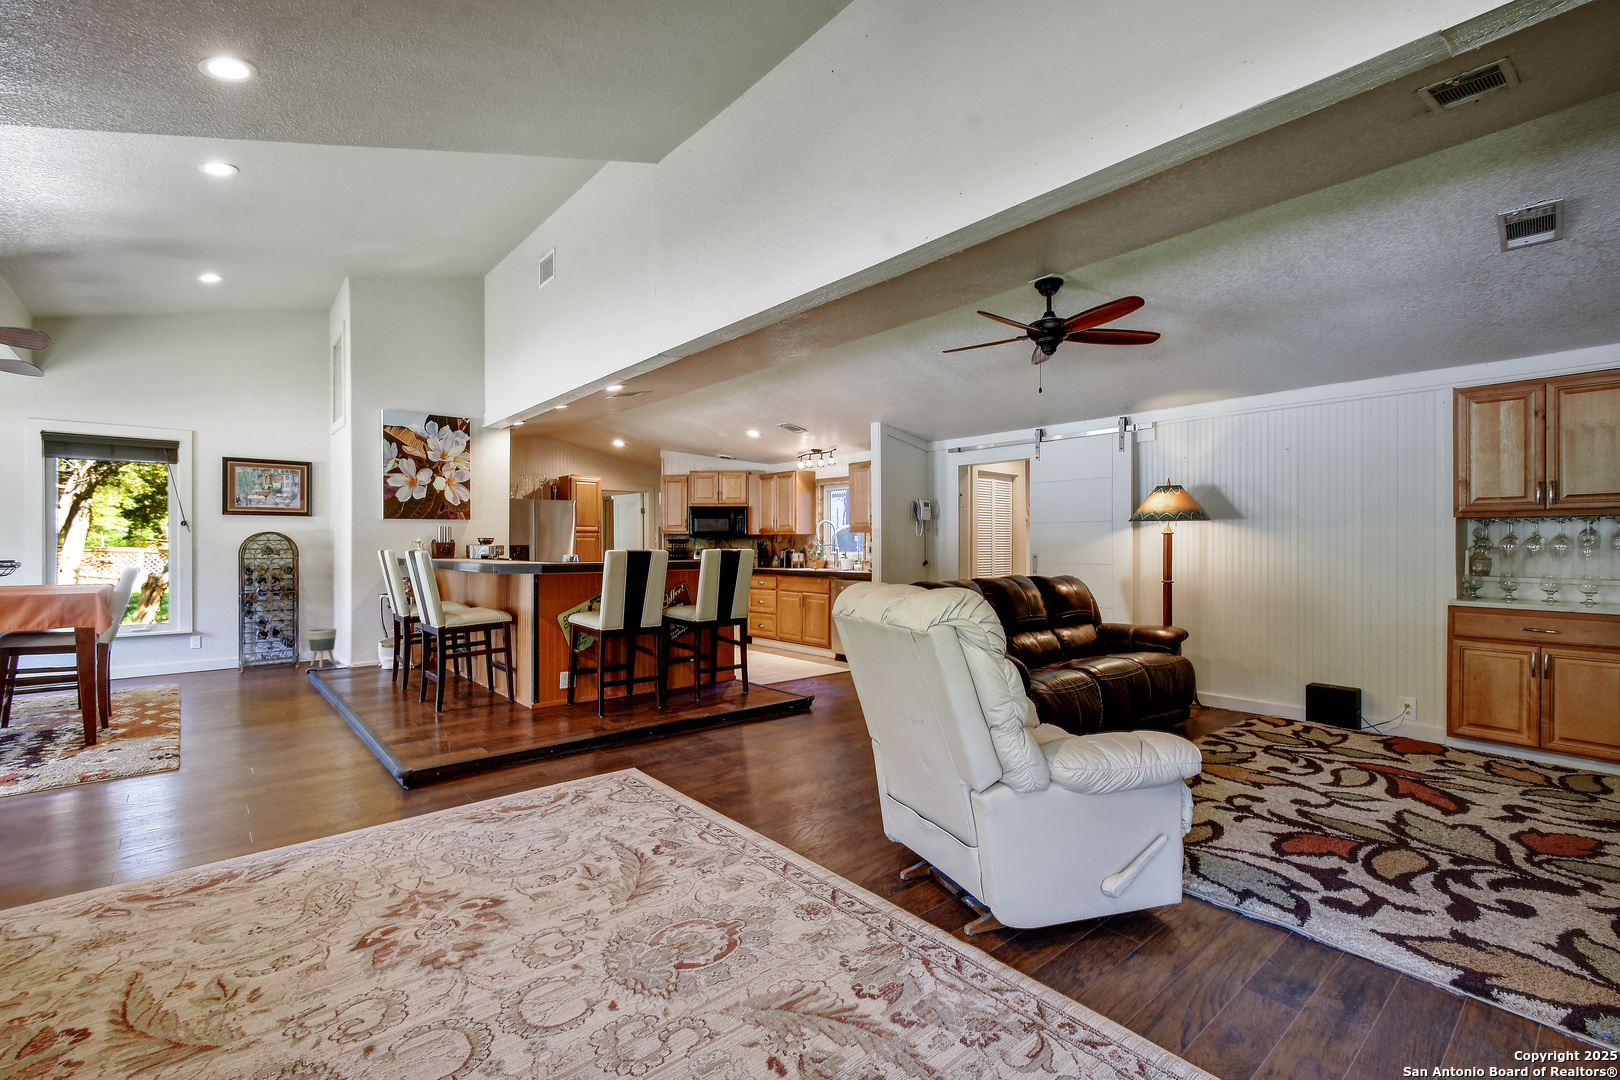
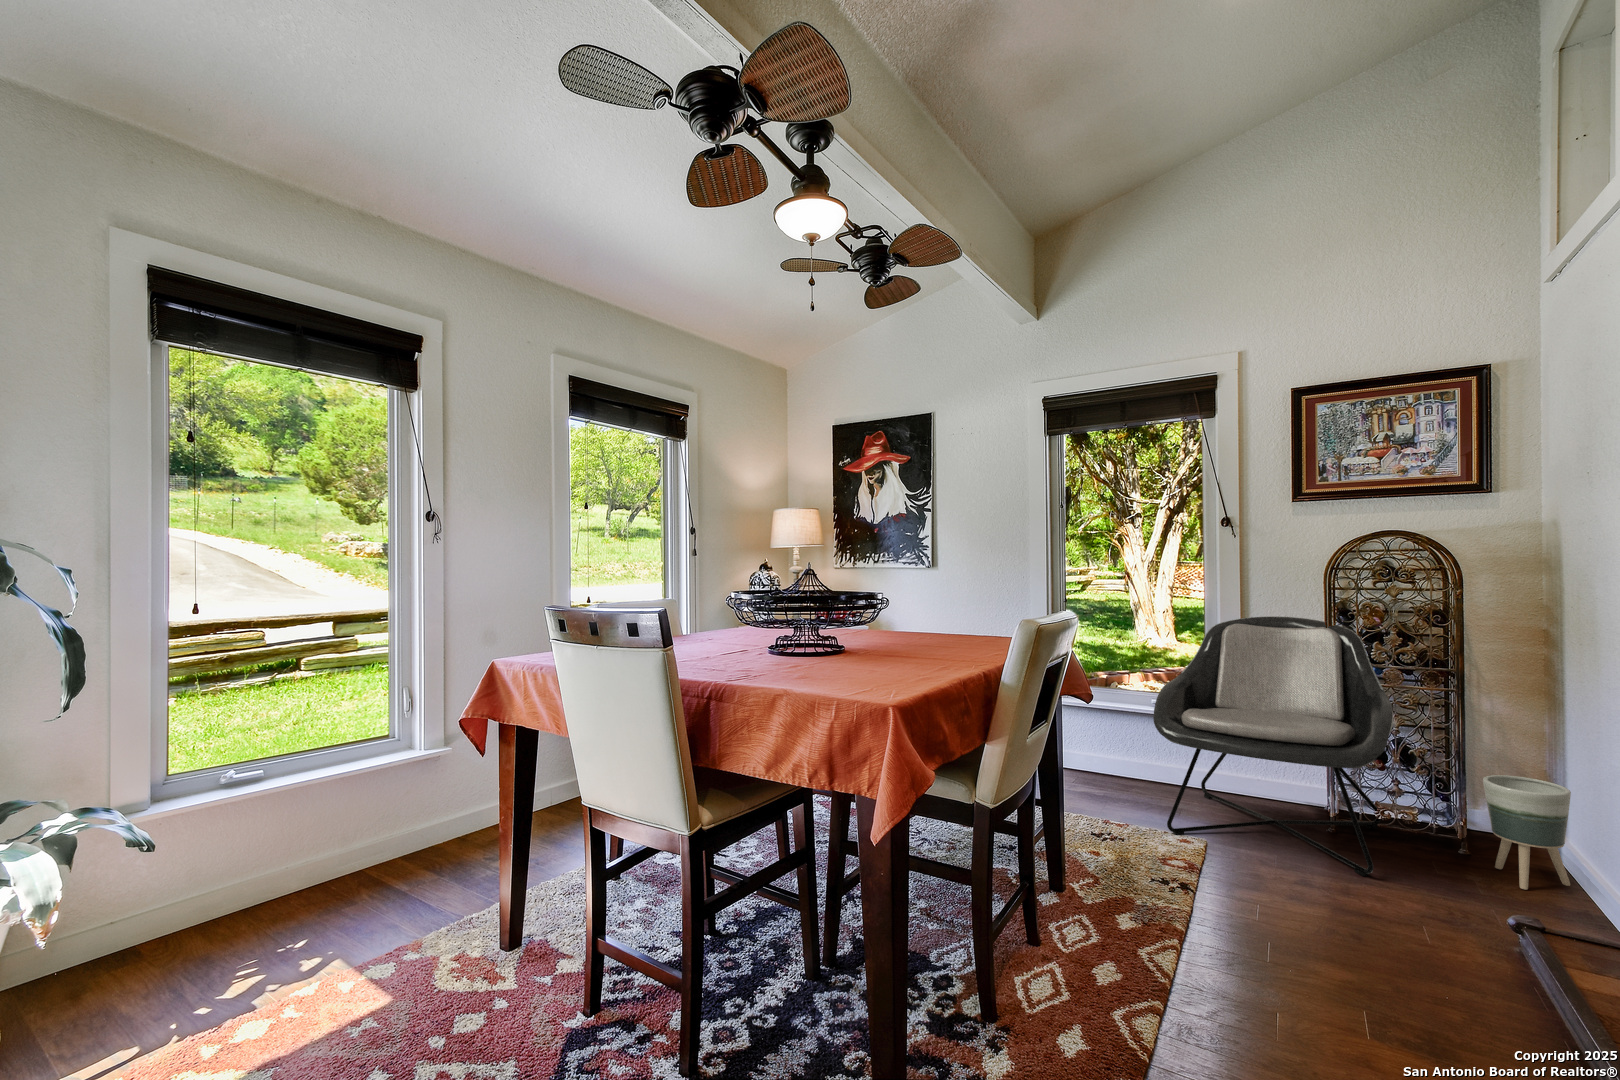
lounge chair: none [151,573,276,688] -> present [1153,616,1393,876]

